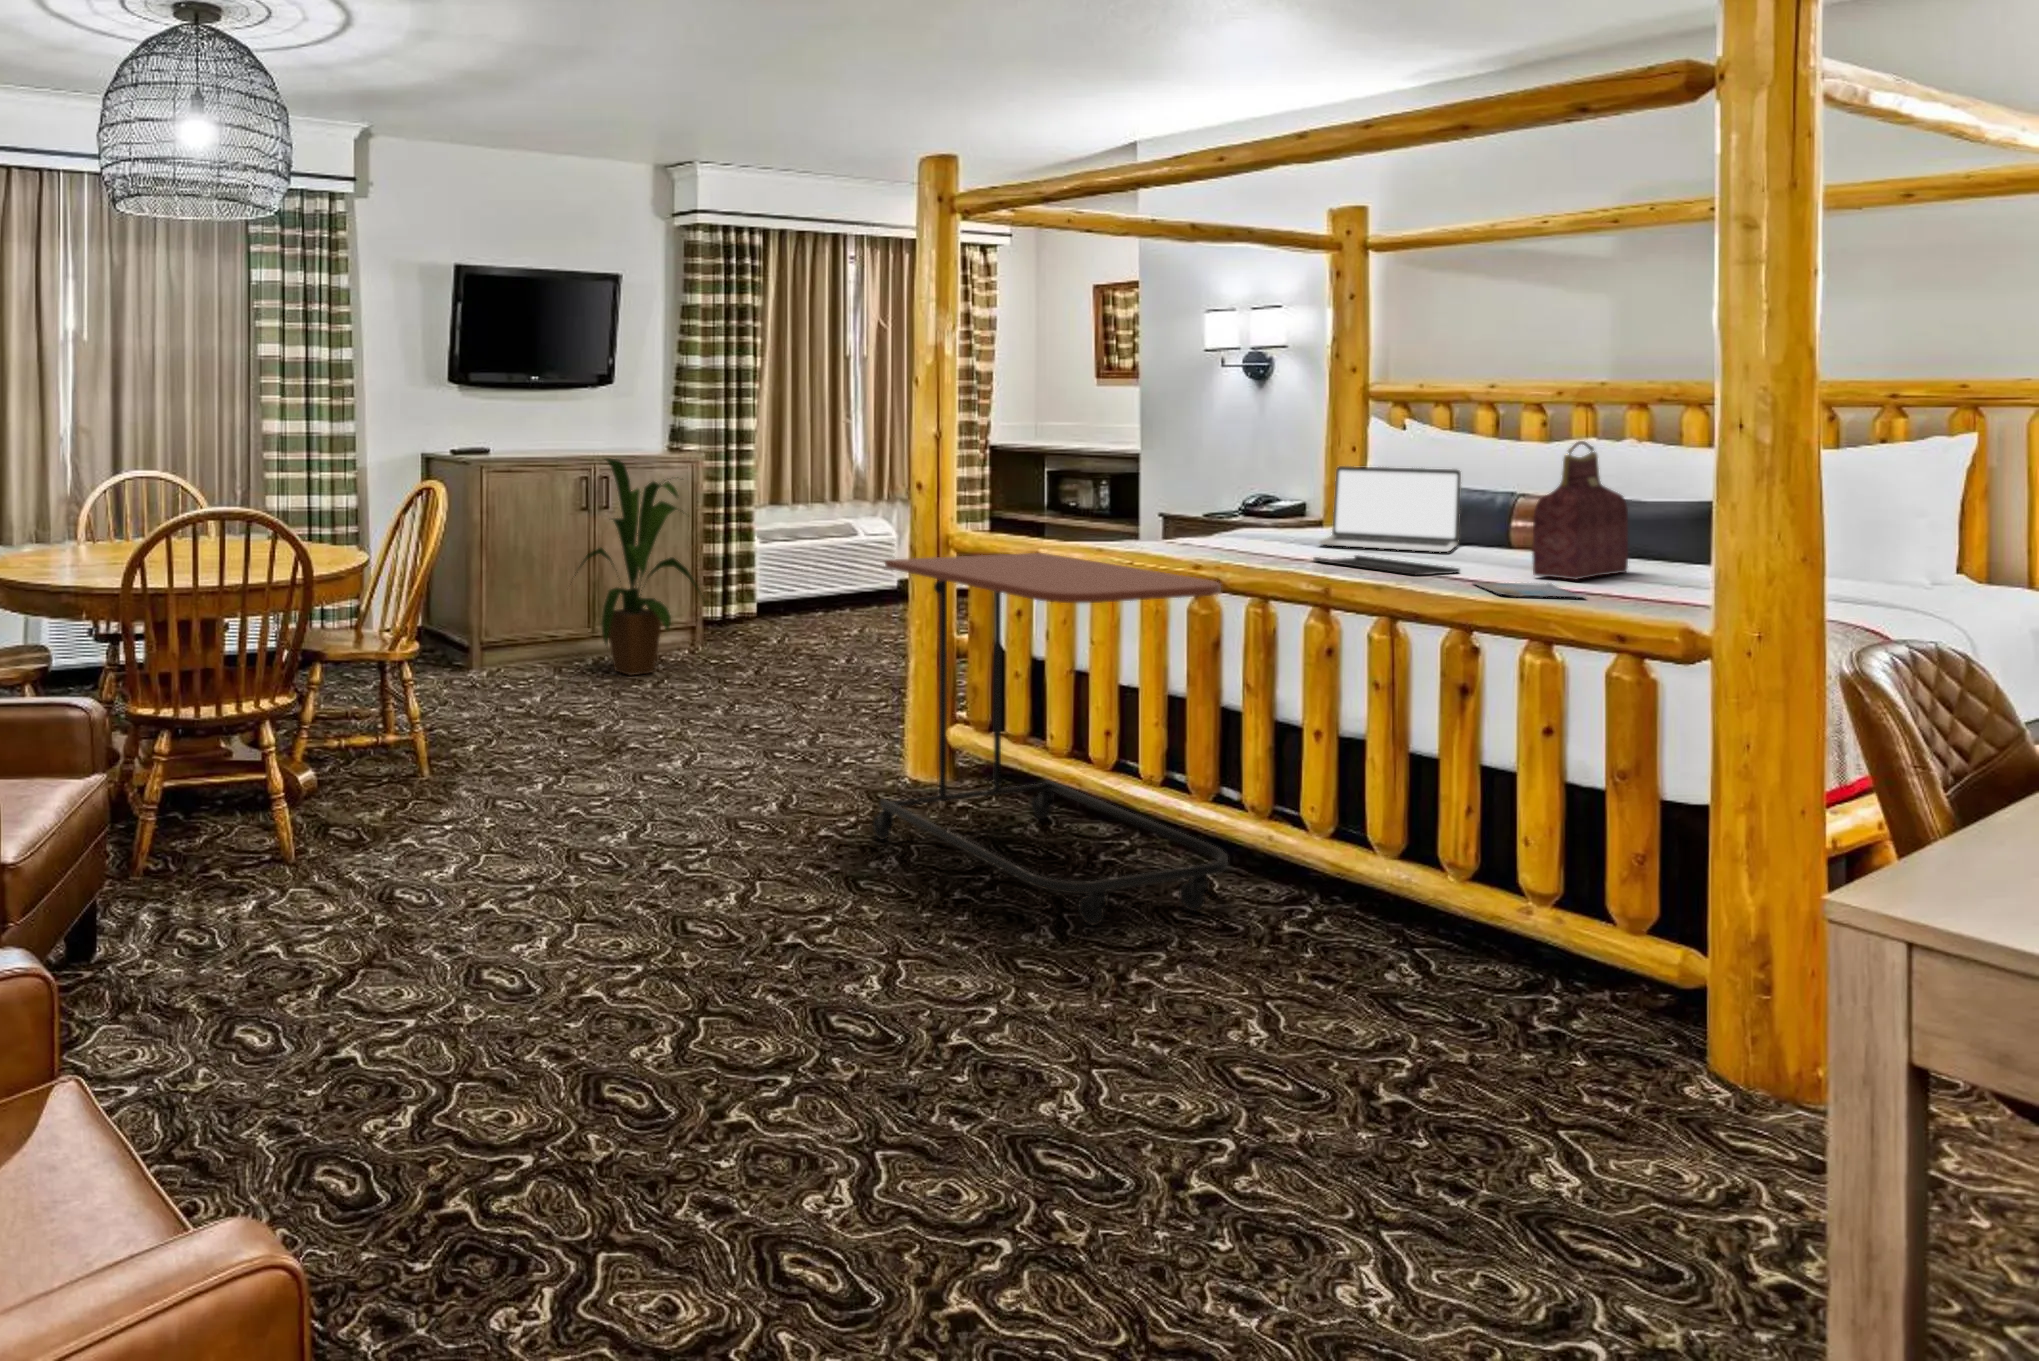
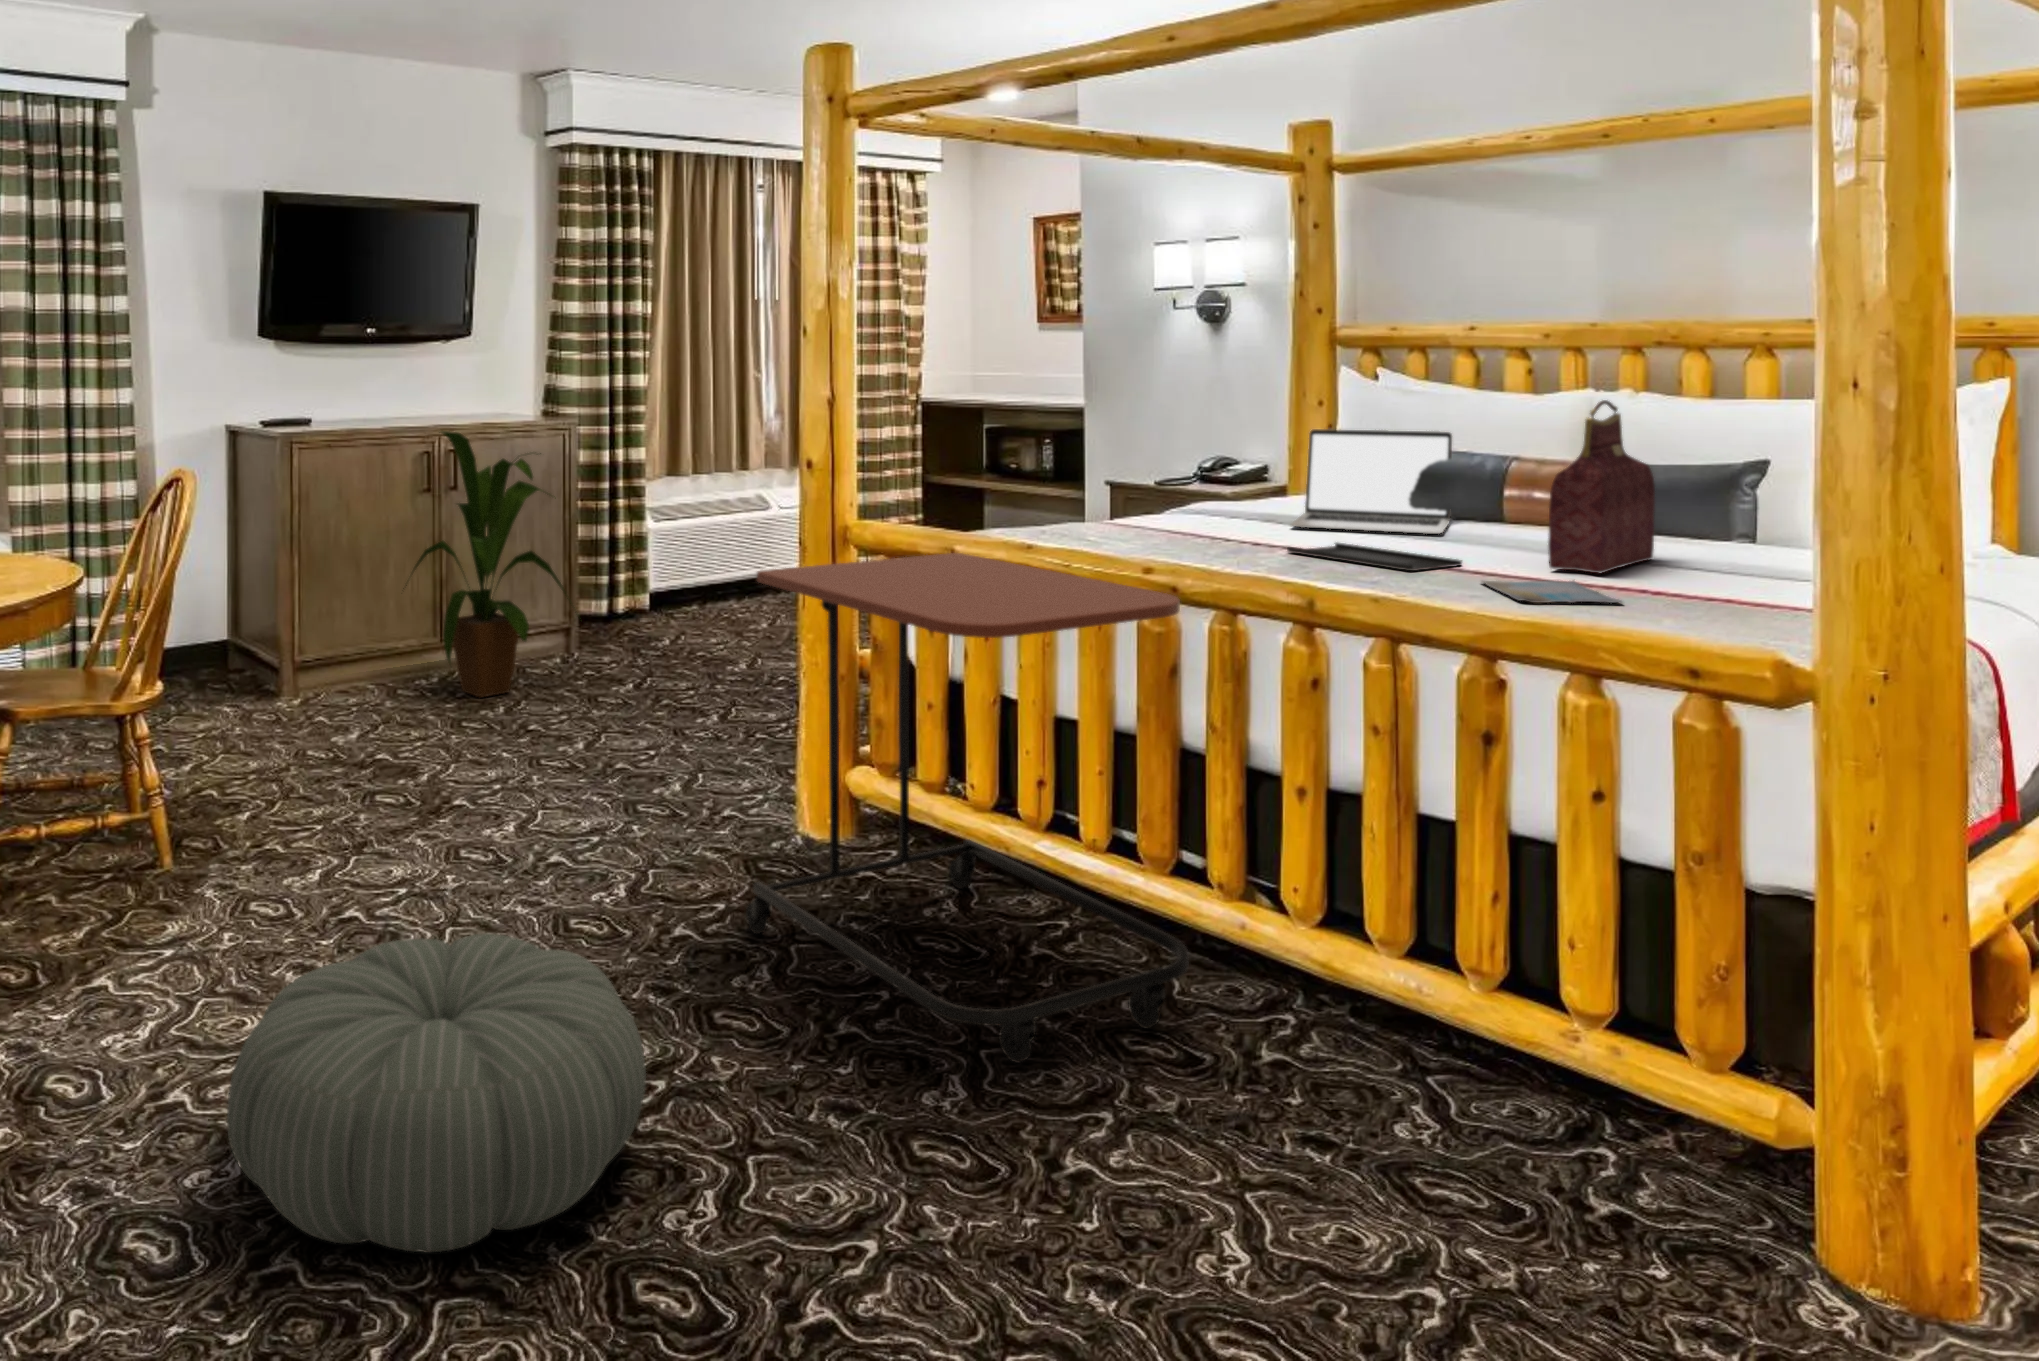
pouf: none [533,807,821,1001] -> present [227,933,646,1252]

